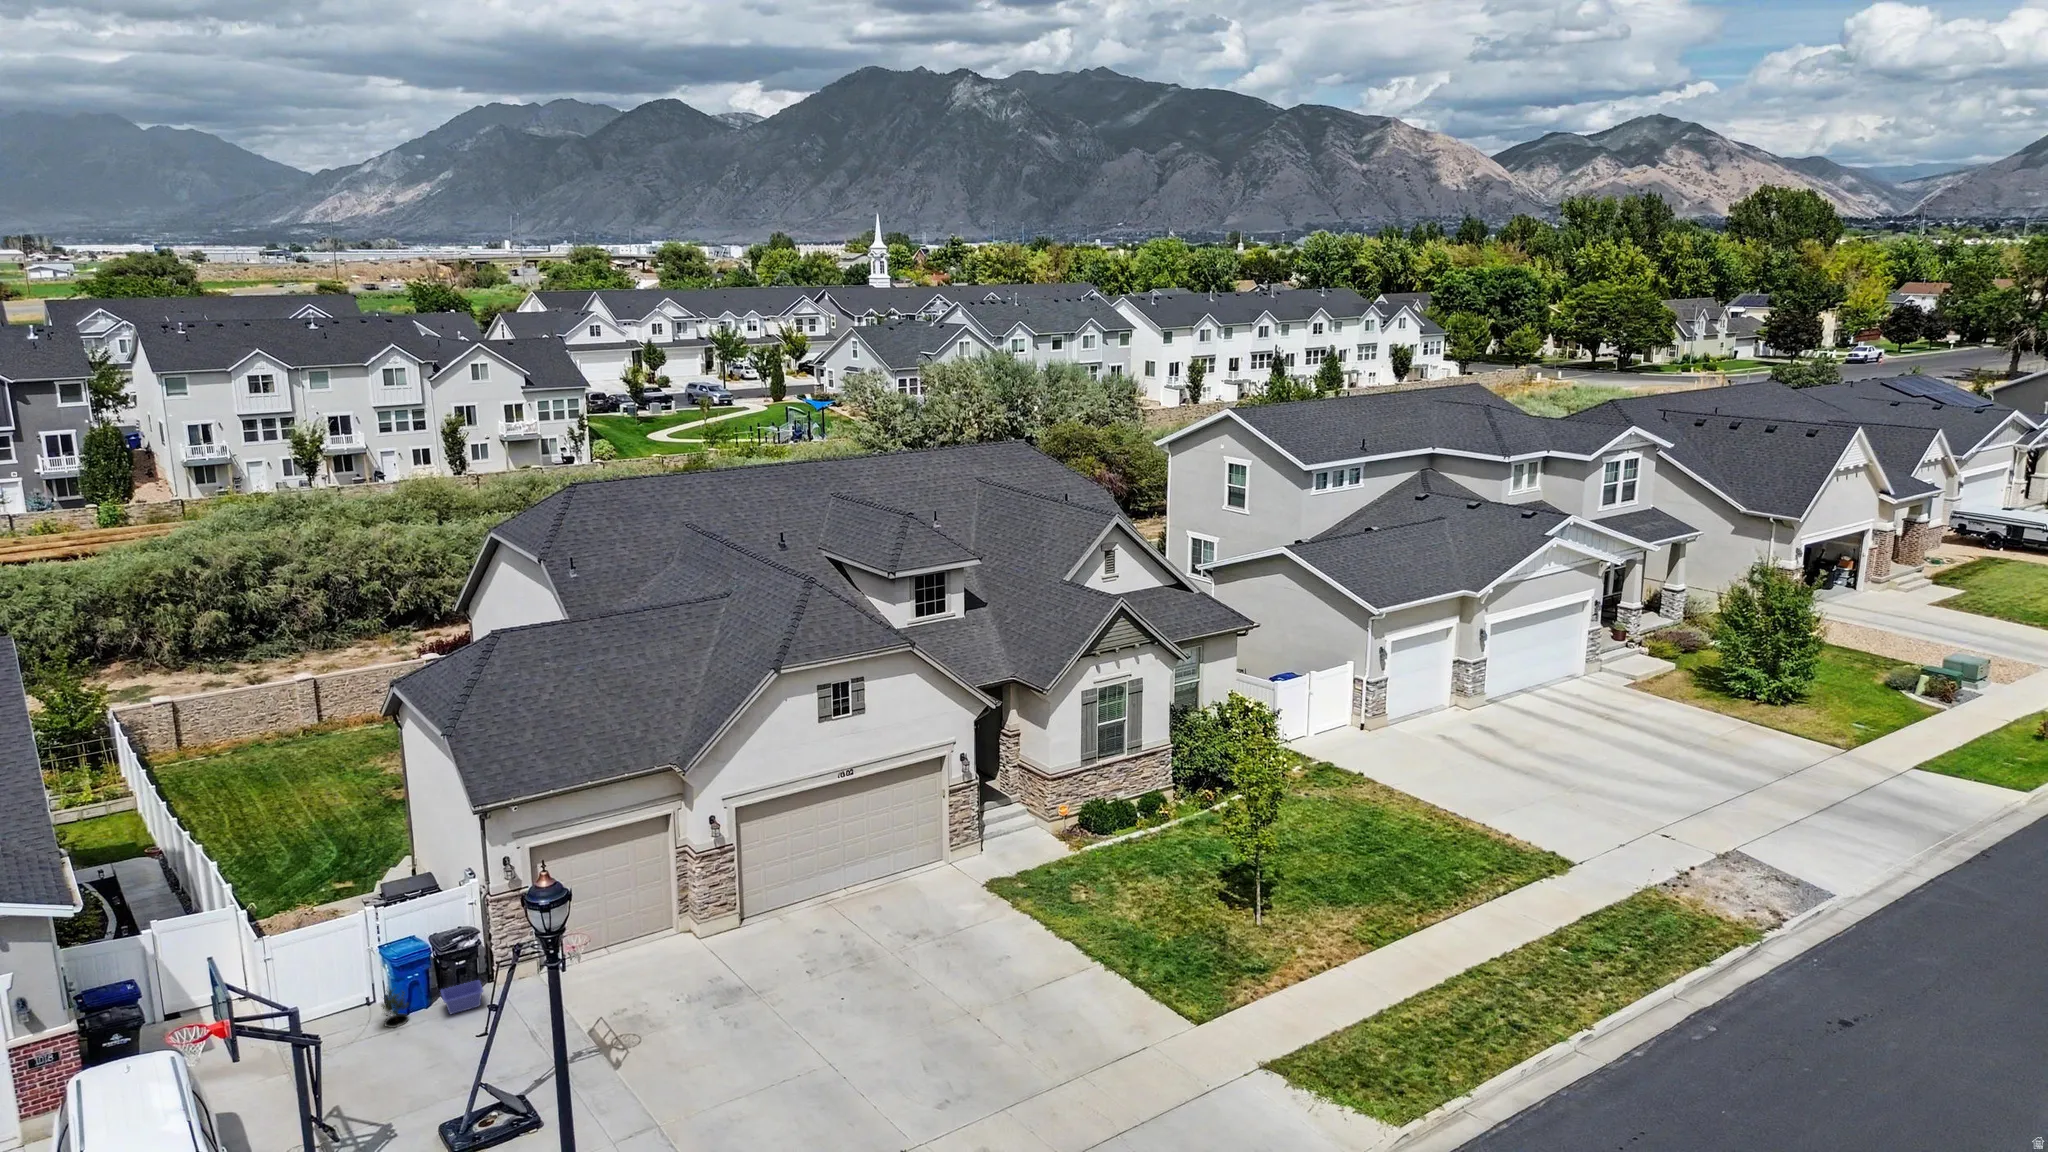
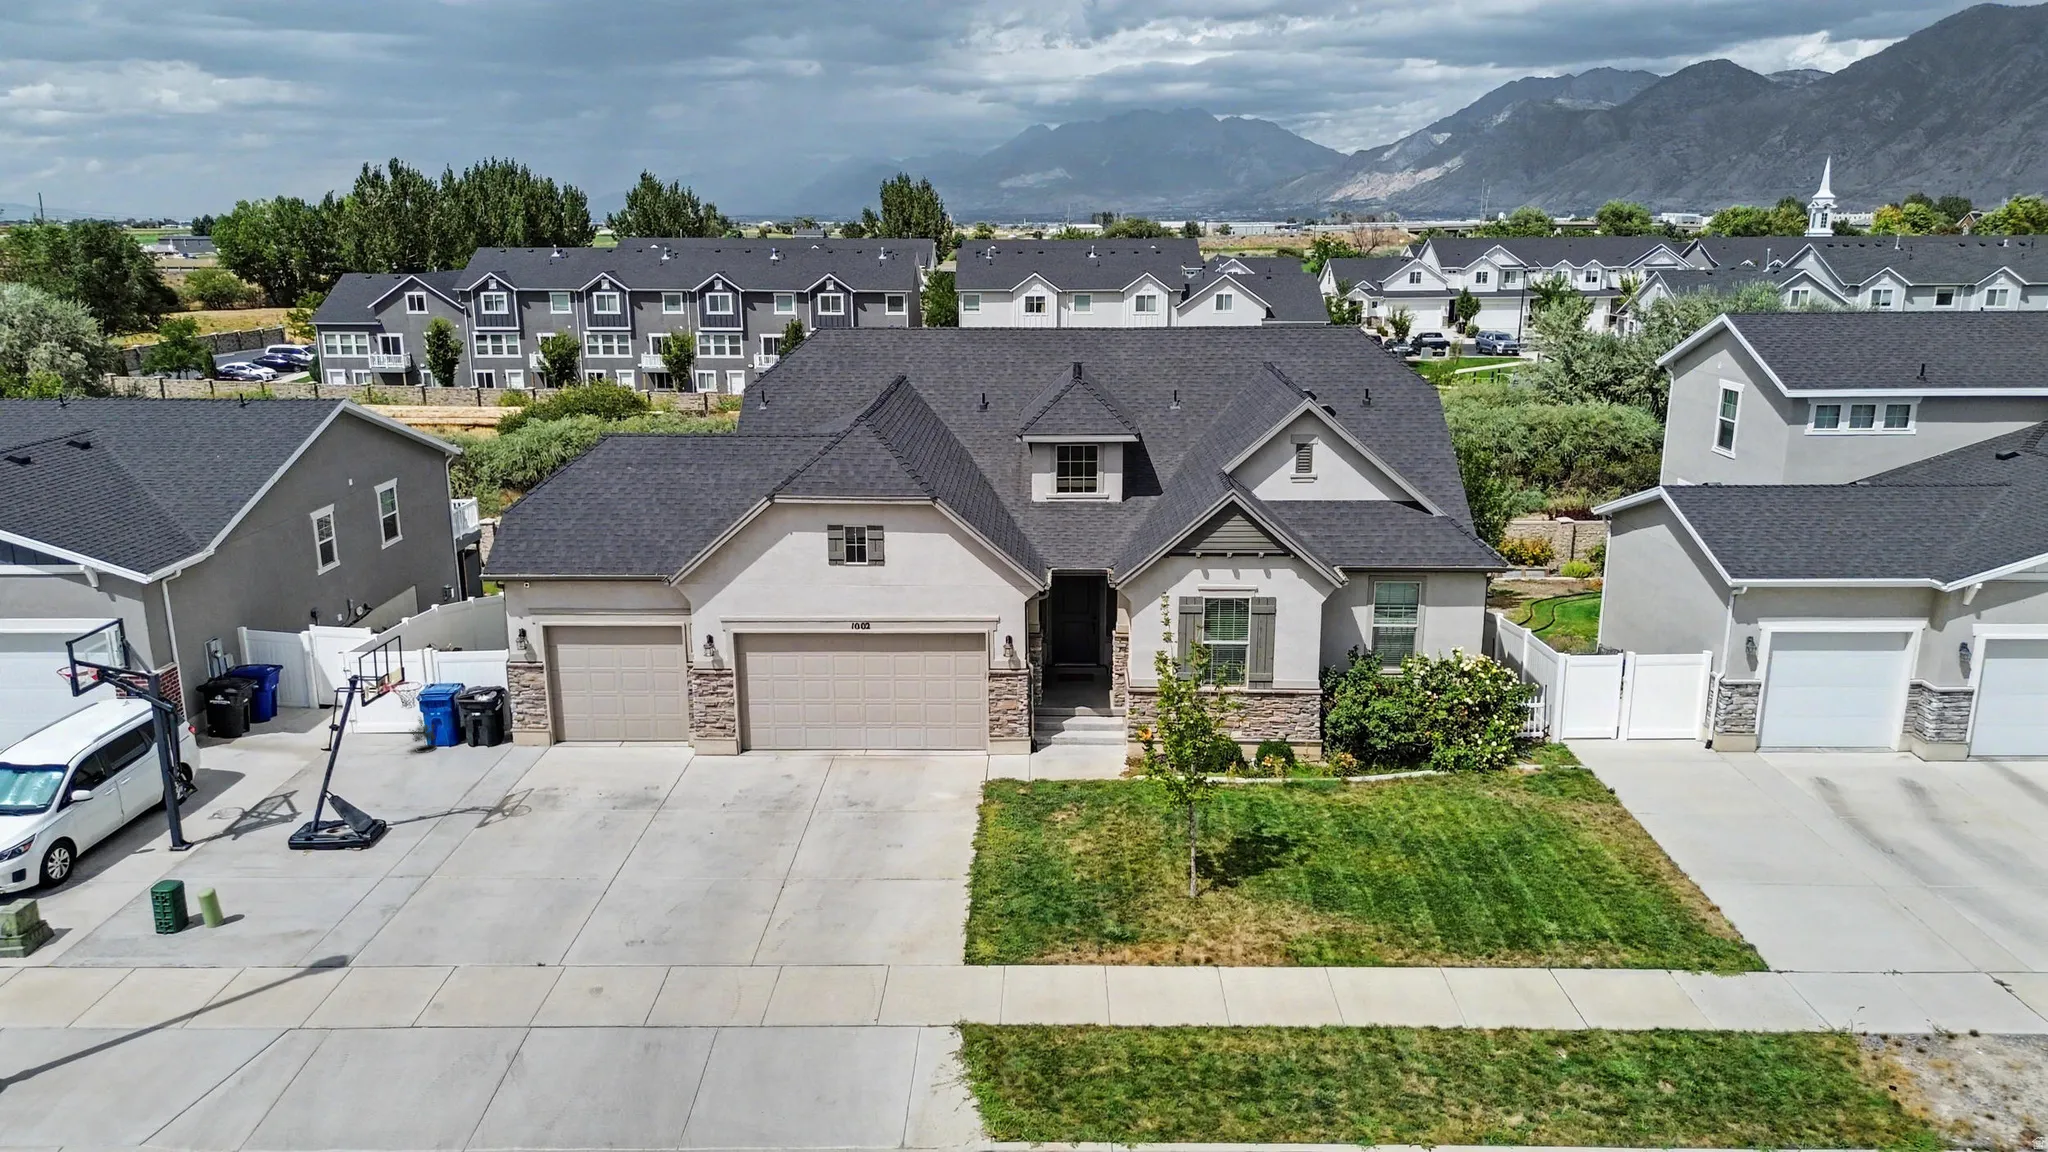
storage bin: present [441,980,483,1014] -> none [451,733,493,756]

